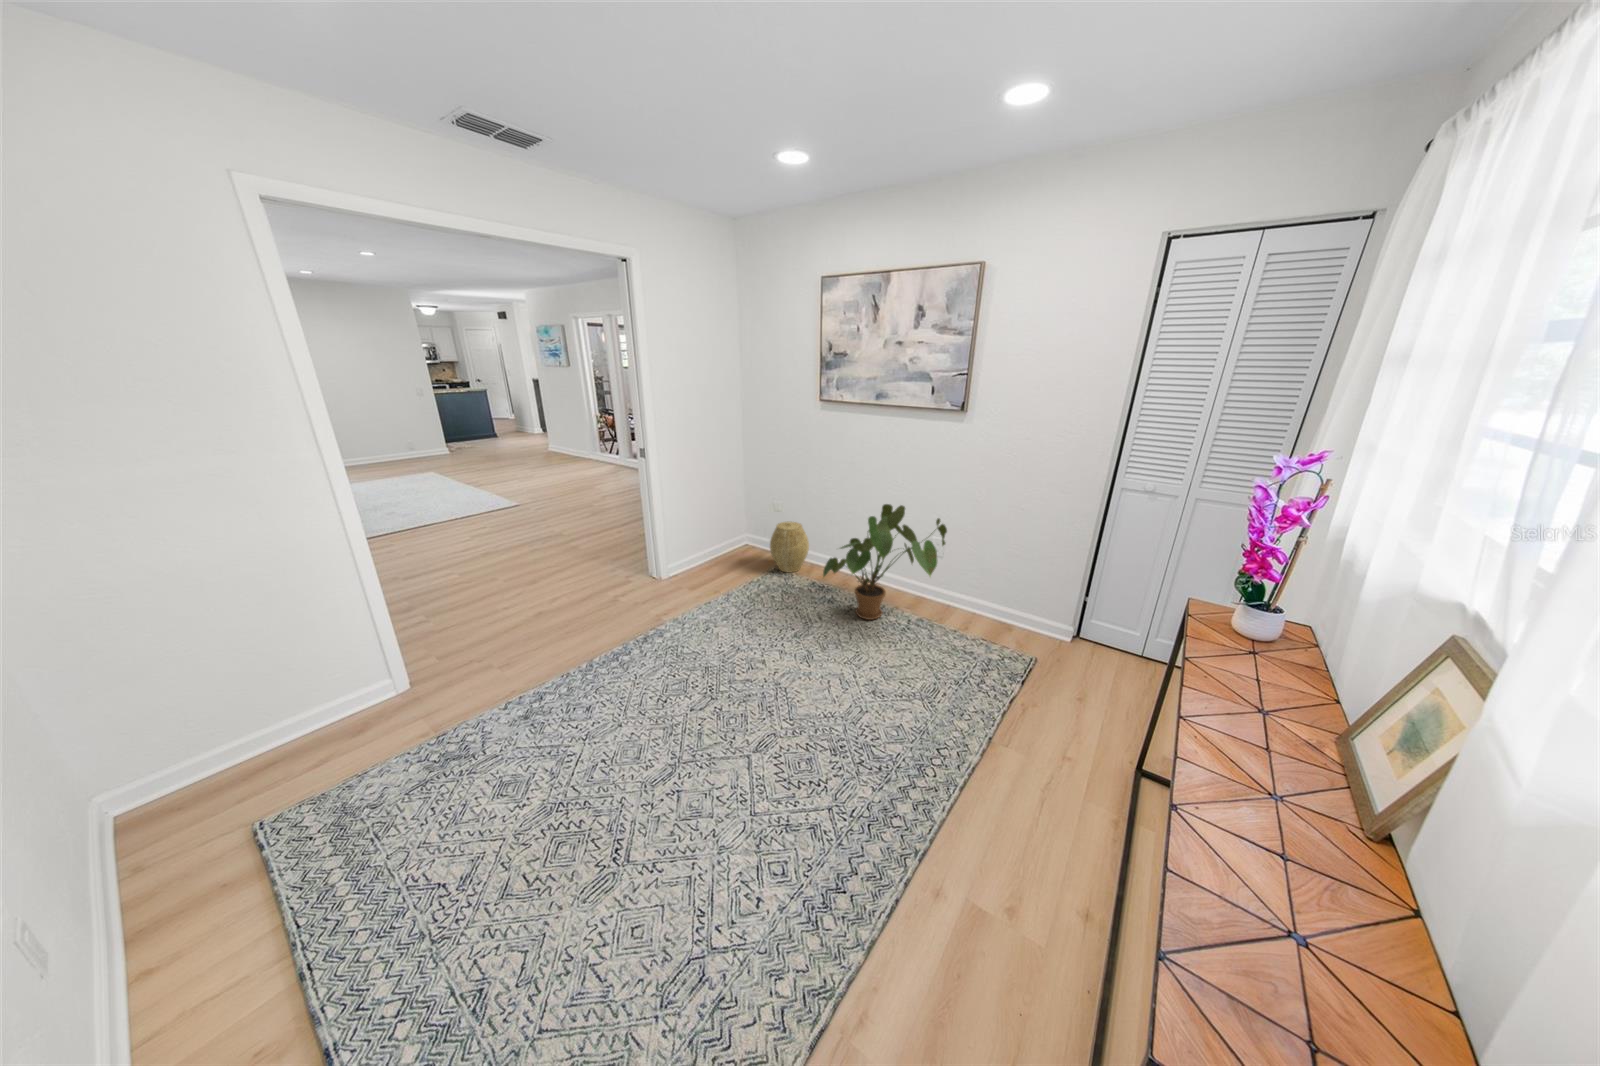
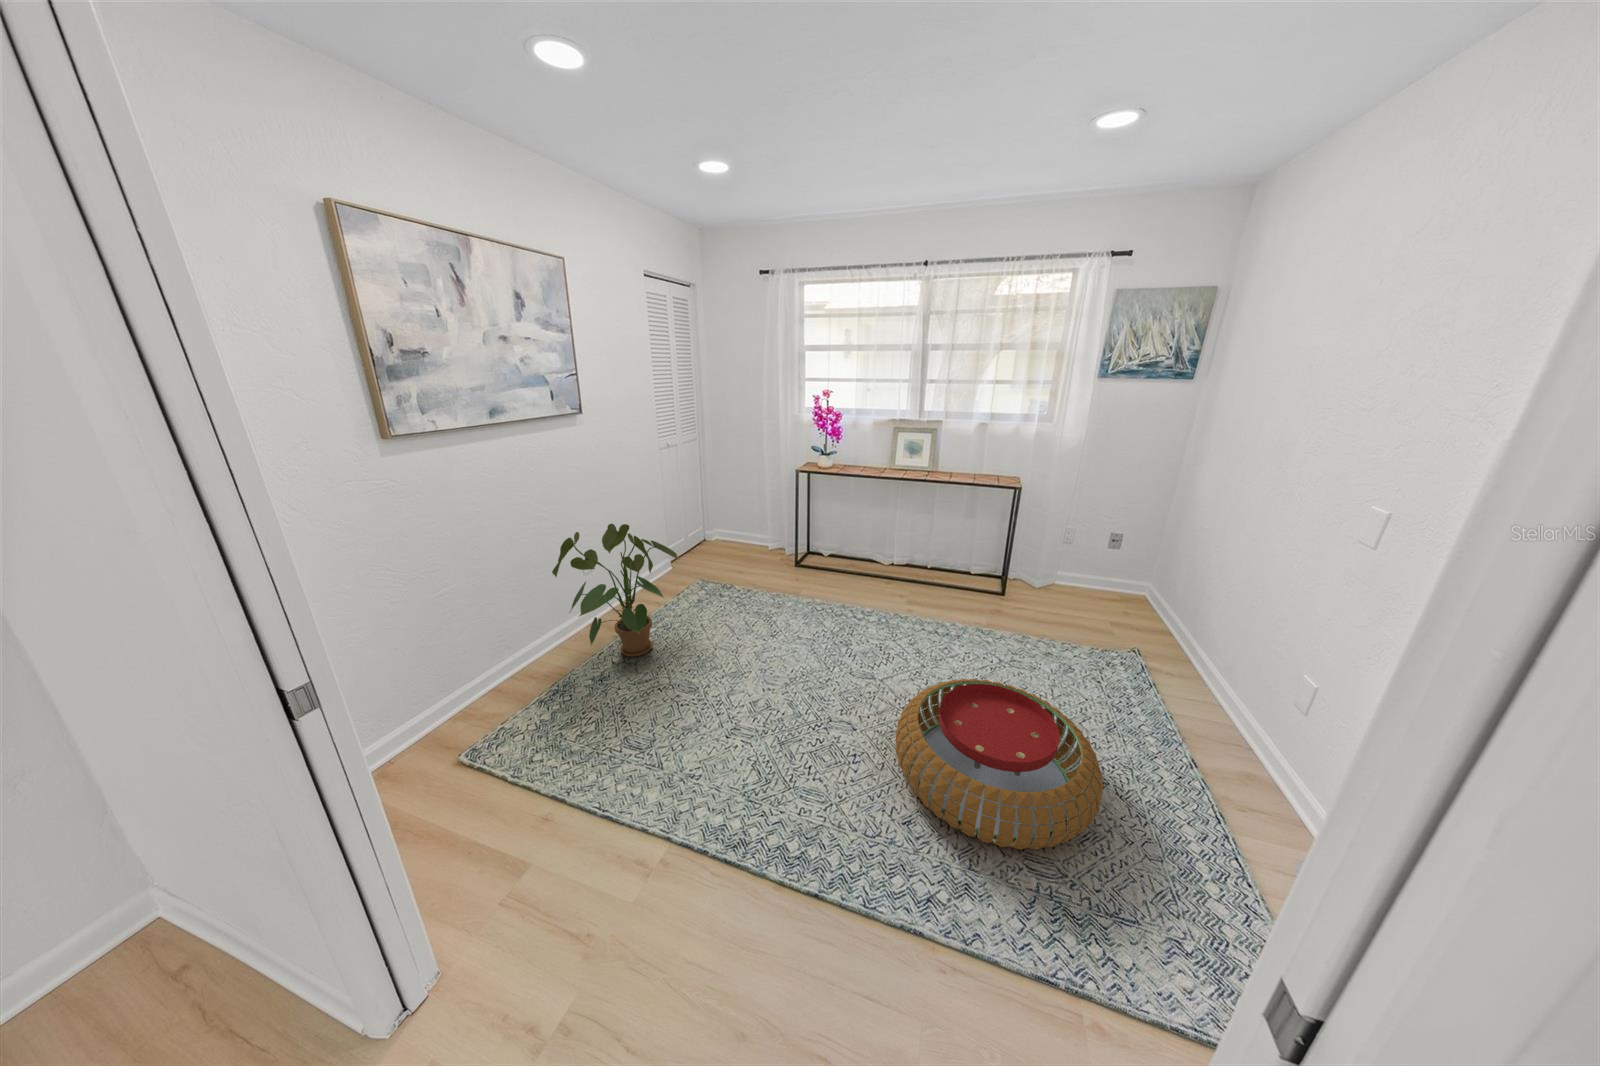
woven basket: present [770,521,809,573] -> none [406,660,495,757]
pouf: none [452,686,668,860] -> present [895,679,1103,850]

